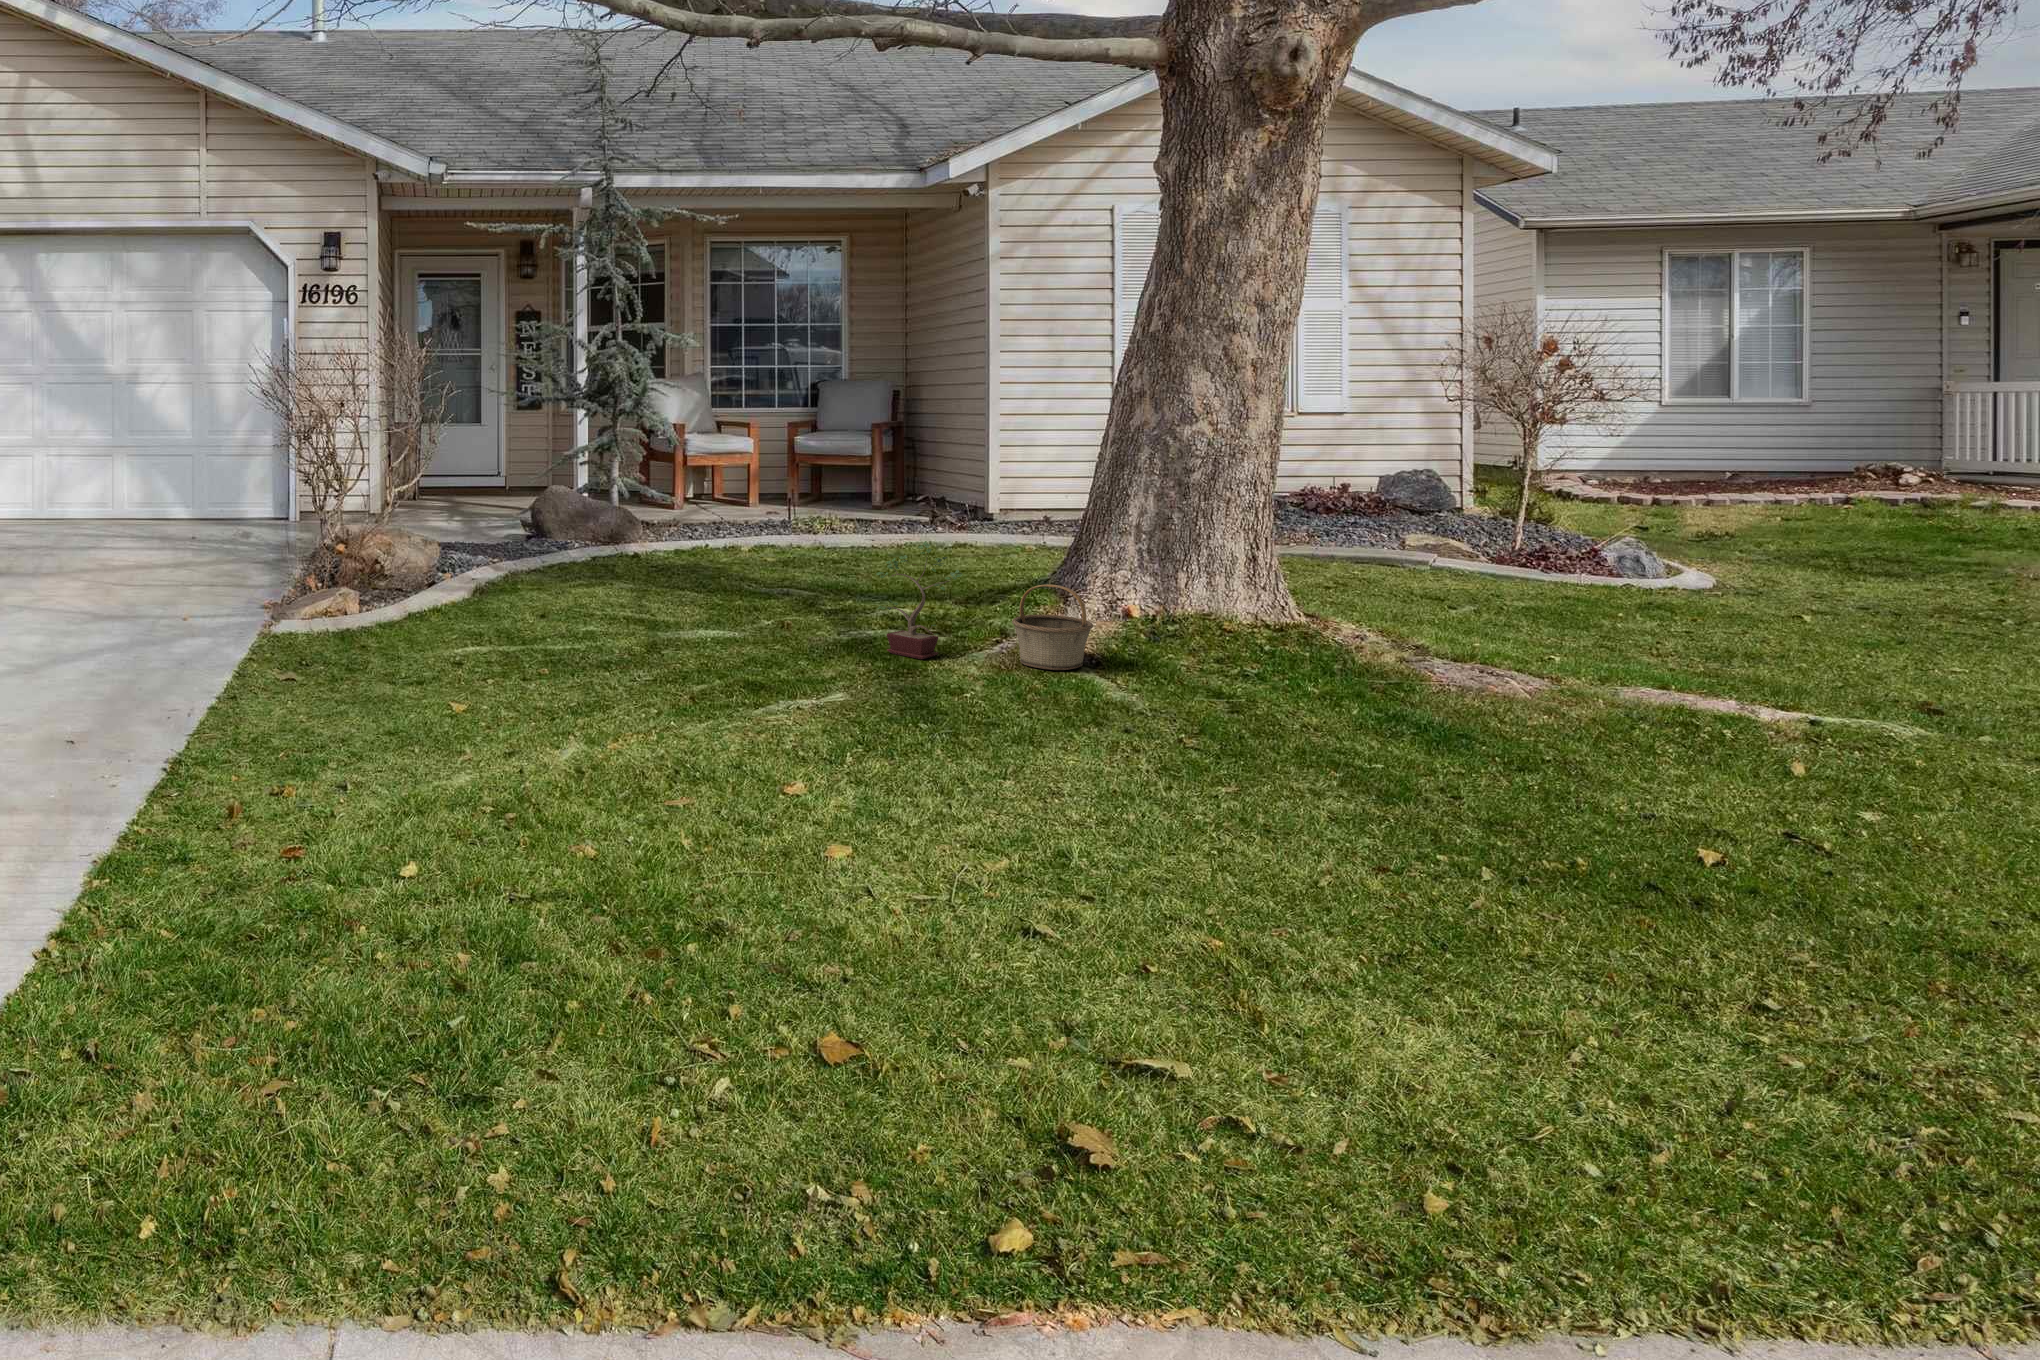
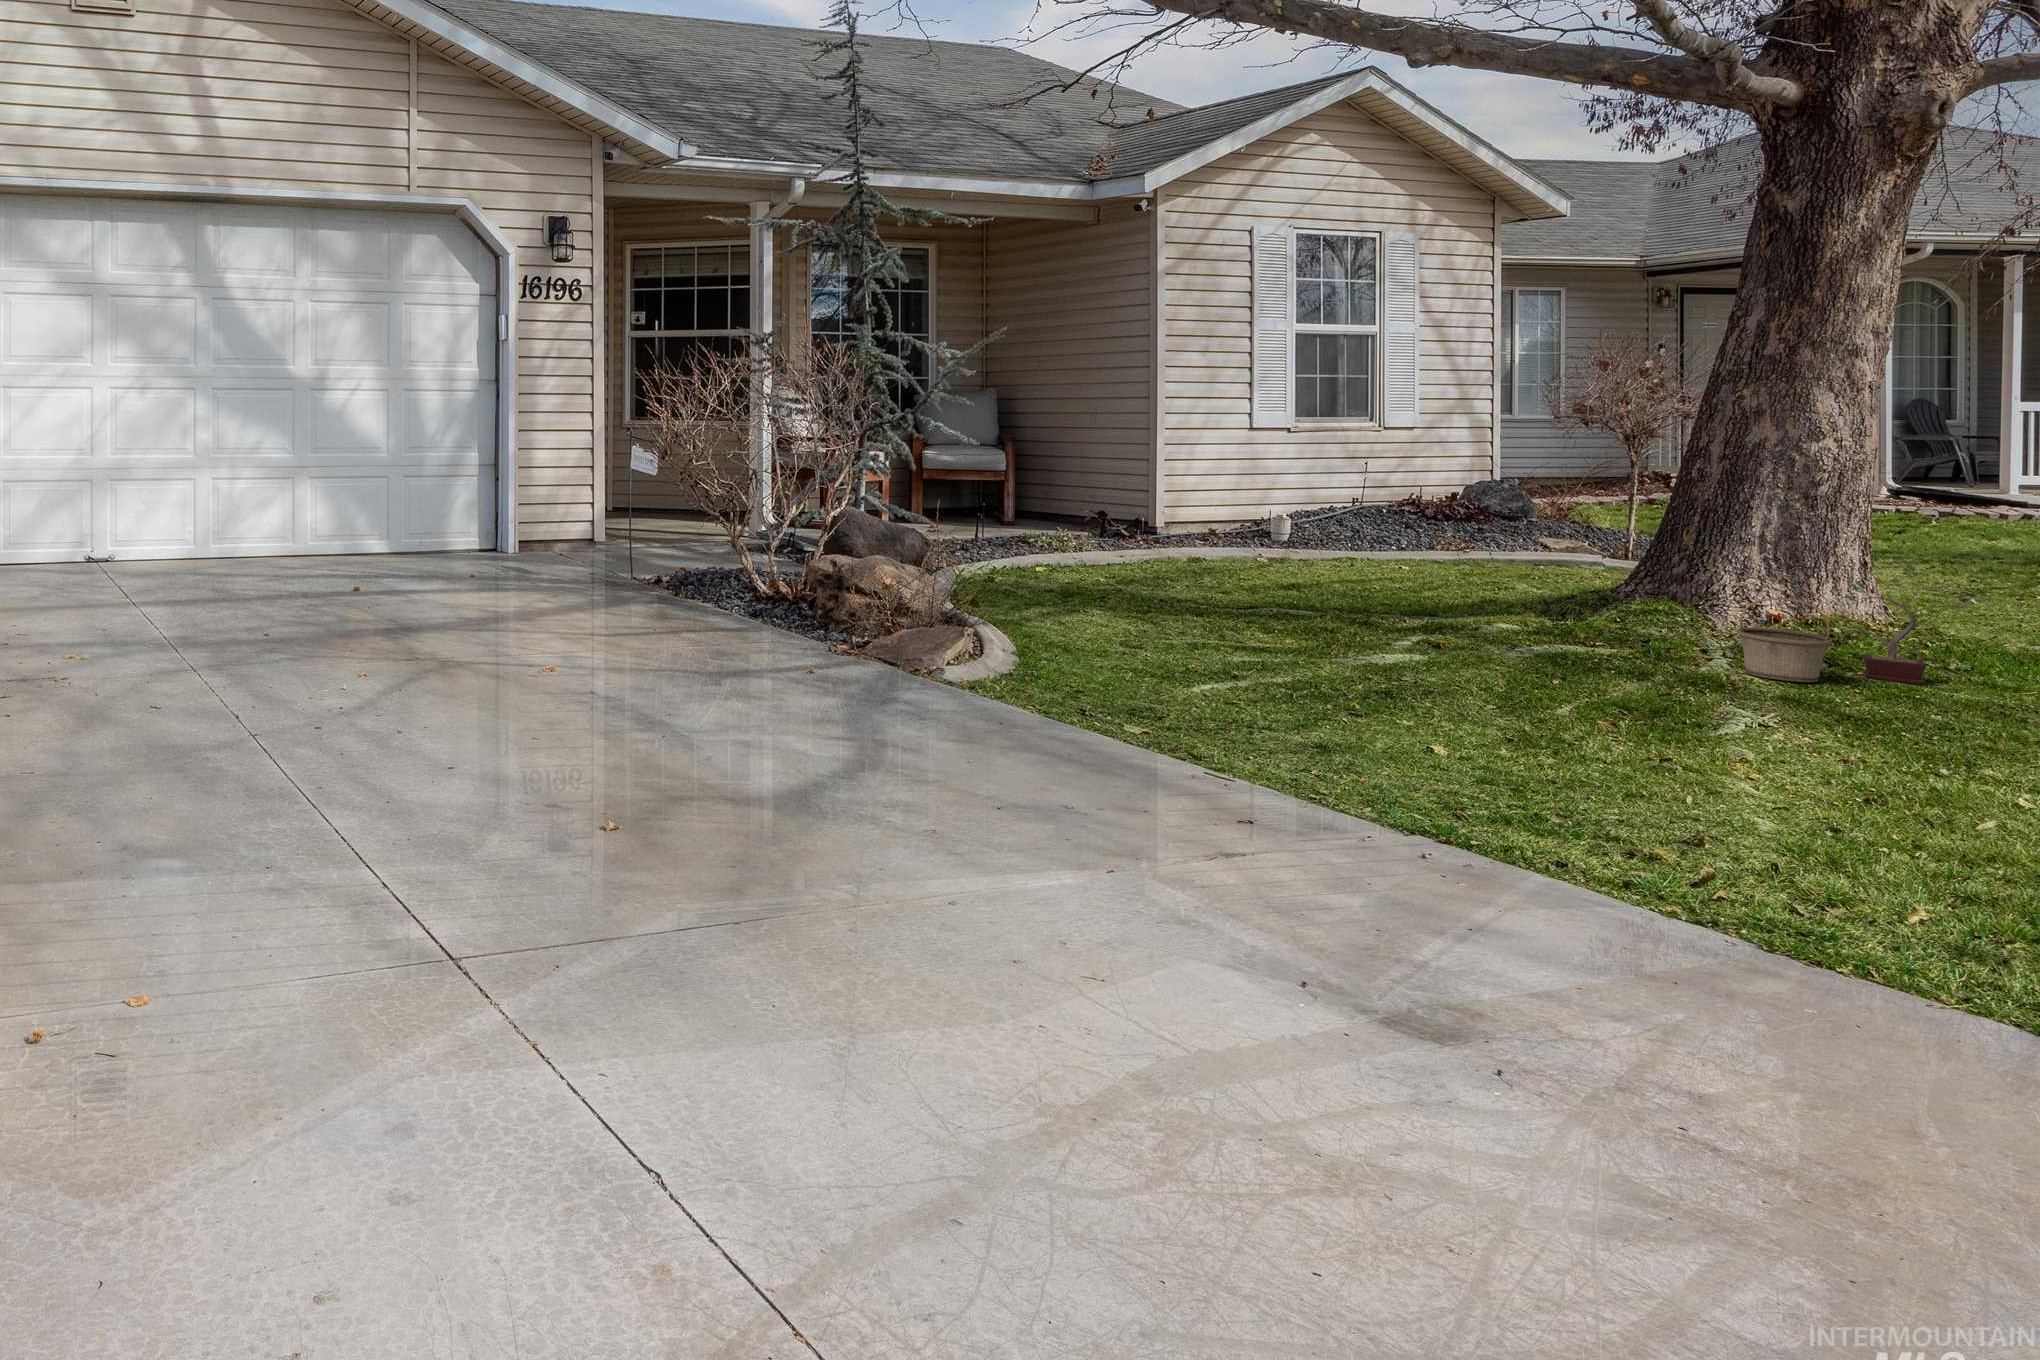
potted plant: present [876,541,963,659] -> present [1844,564,1995,684]

